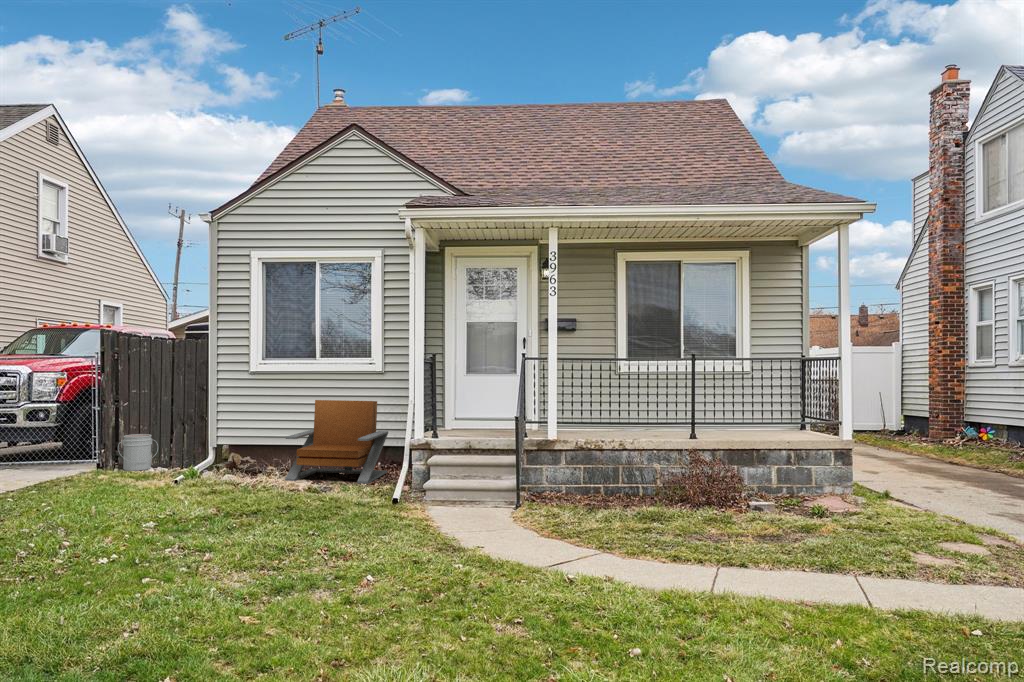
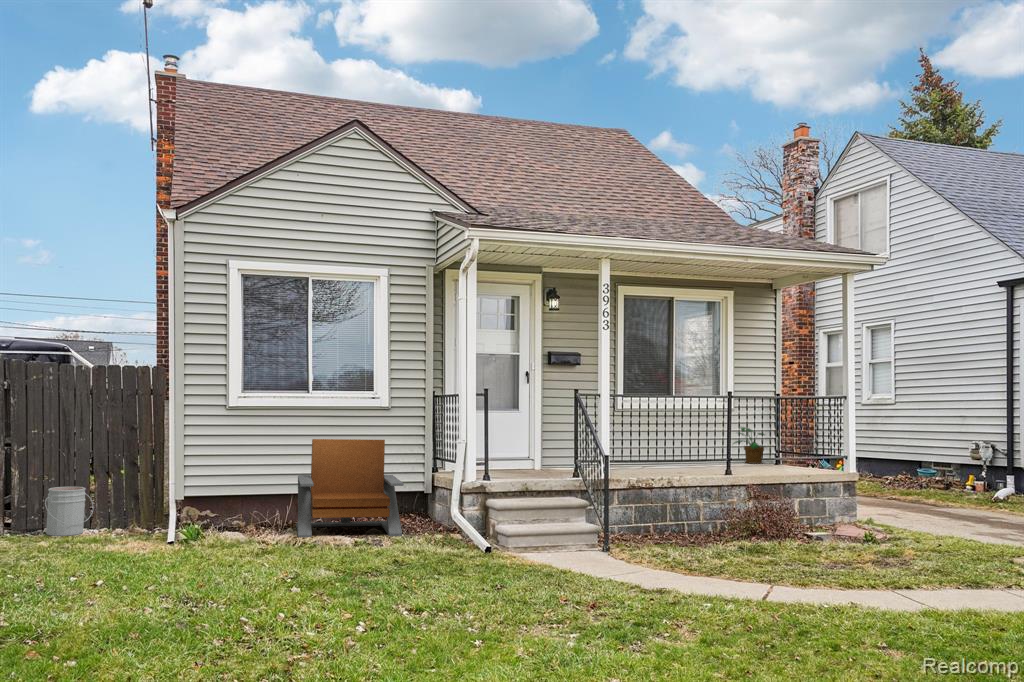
potted plant: none [745,391,783,429] -> present [733,427,765,464]

